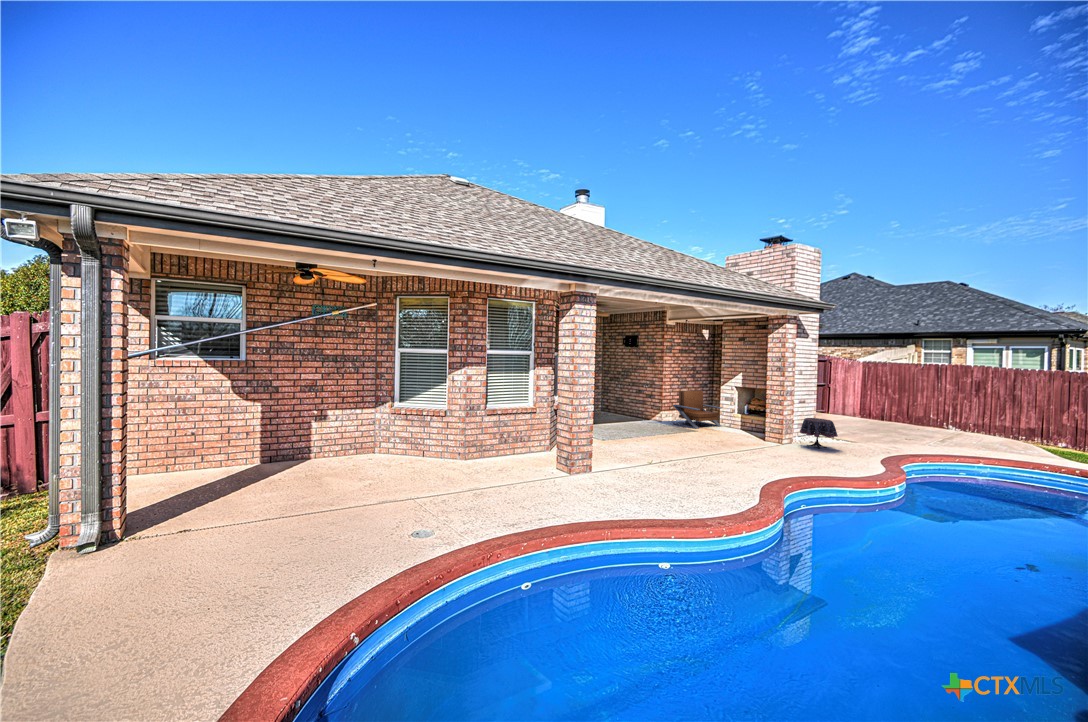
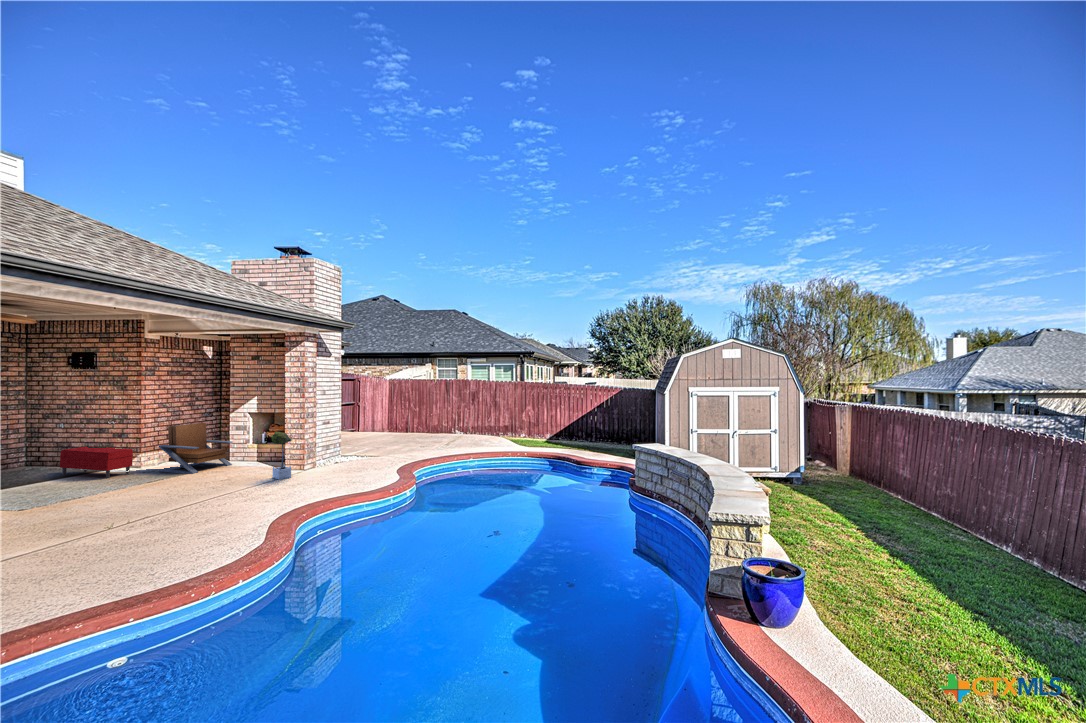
bench: none [618,400,658,424] -> present [60,446,133,478]
potted tree: none [757,402,774,444] -> present [271,432,292,479]
side table: present [800,418,838,449] -> none [321,442,359,475]

